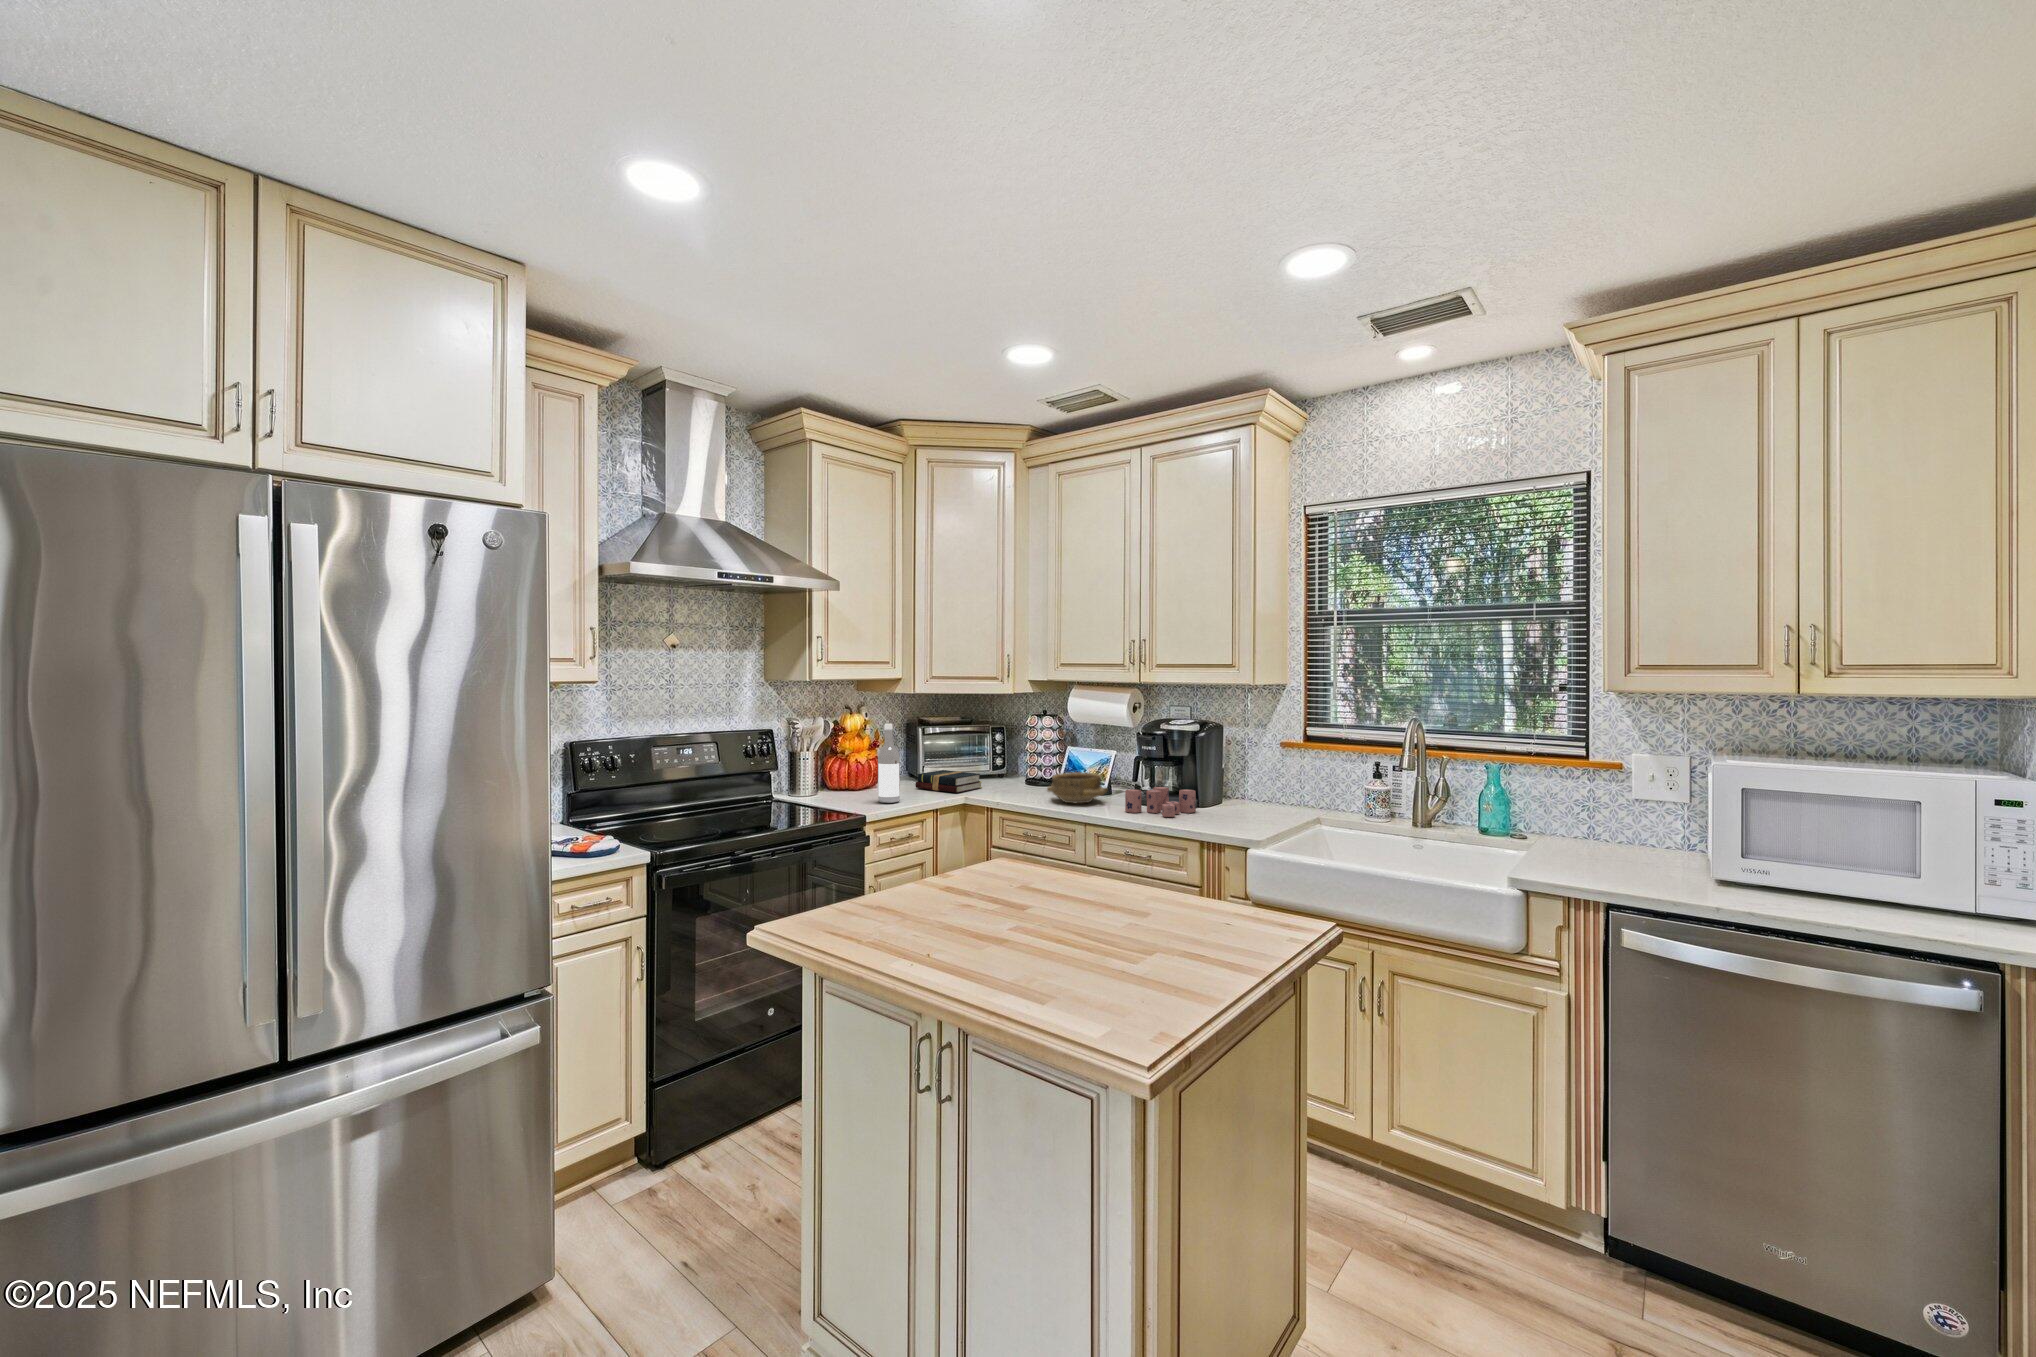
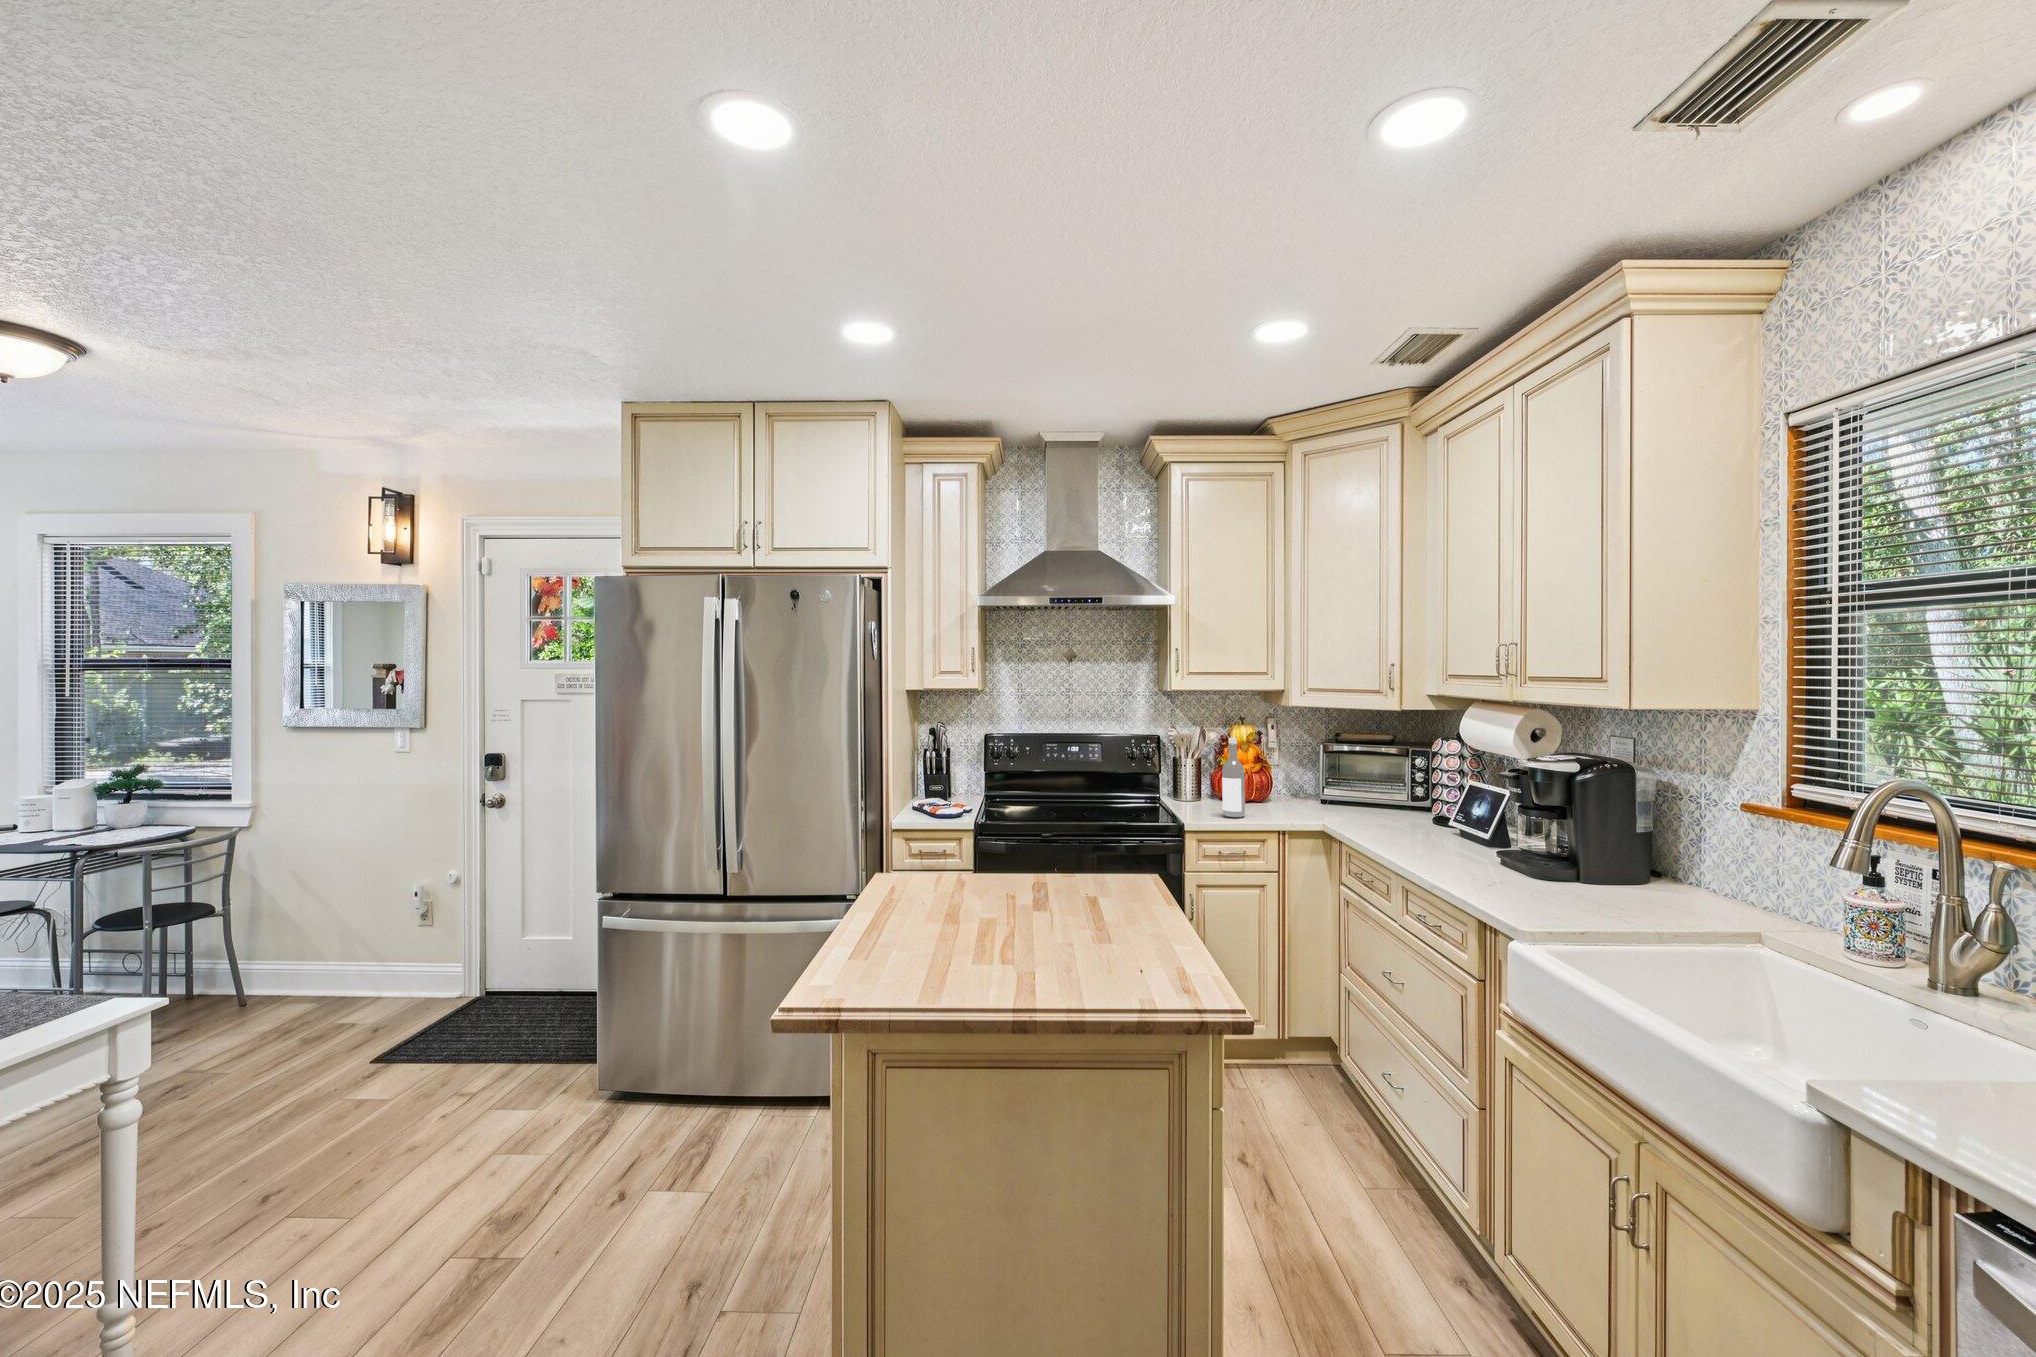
hardback book: present [915,770,982,793] -> none [1295,791,1364,817]
ceramic bowl: present [1047,772,1107,804] -> none [1391,809,1462,849]
candle: present [1125,787,1196,817] -> none [1446,840,1547,885]

